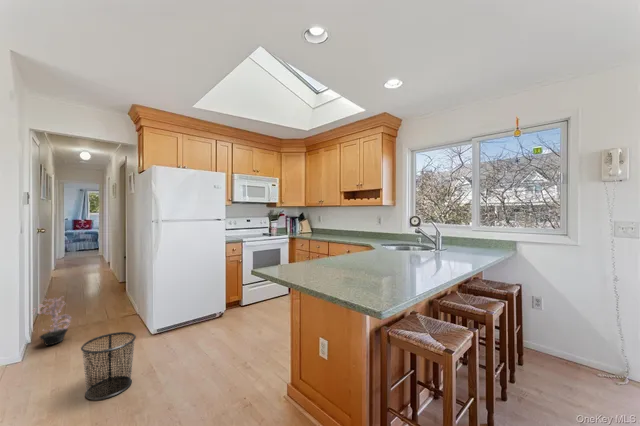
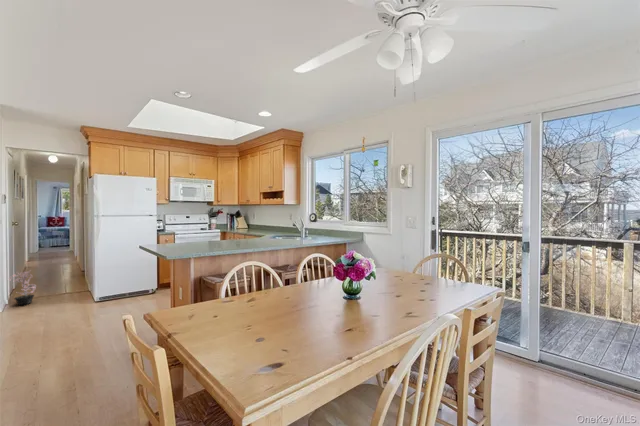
waste bin: present [81,332,136,400] -> none [39,289,76,327]

